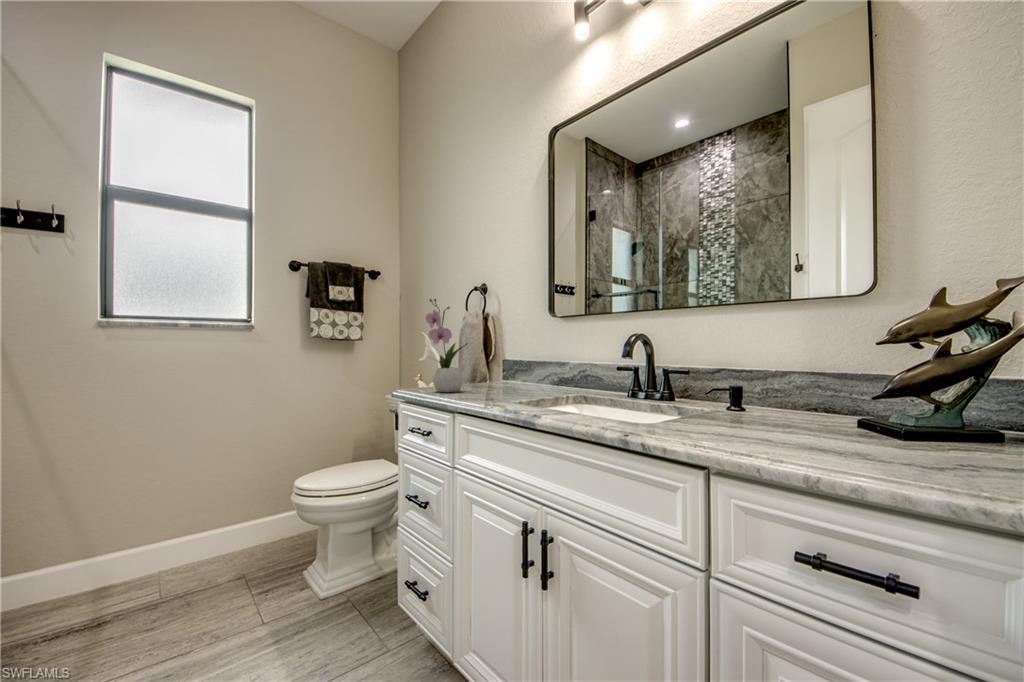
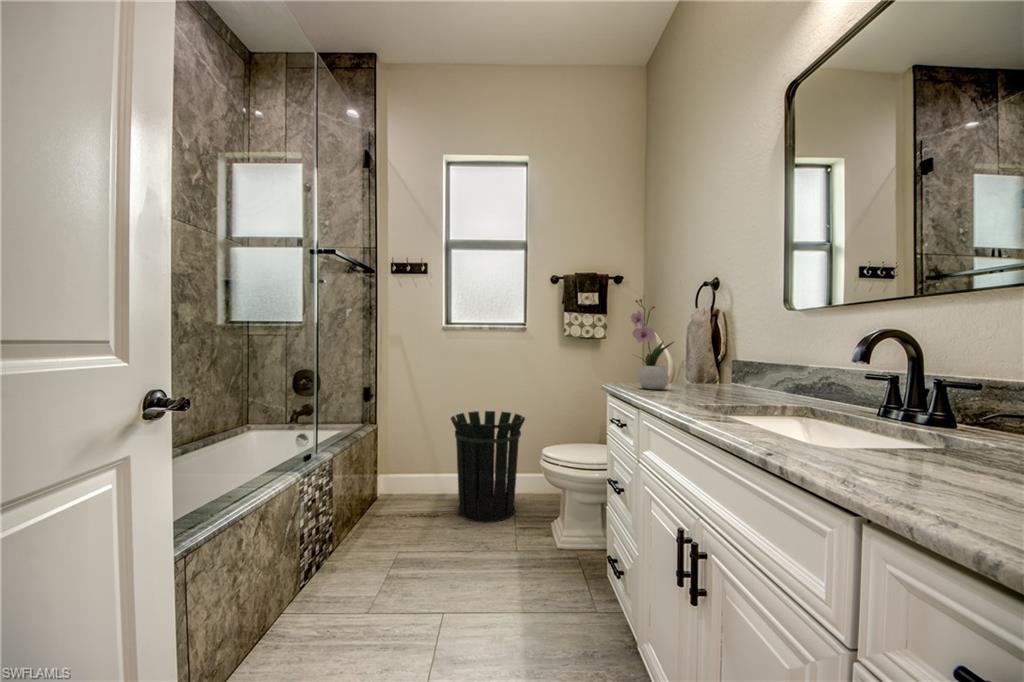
waste bin: none [125,441,261,612] -> present [451,411,525,523]

